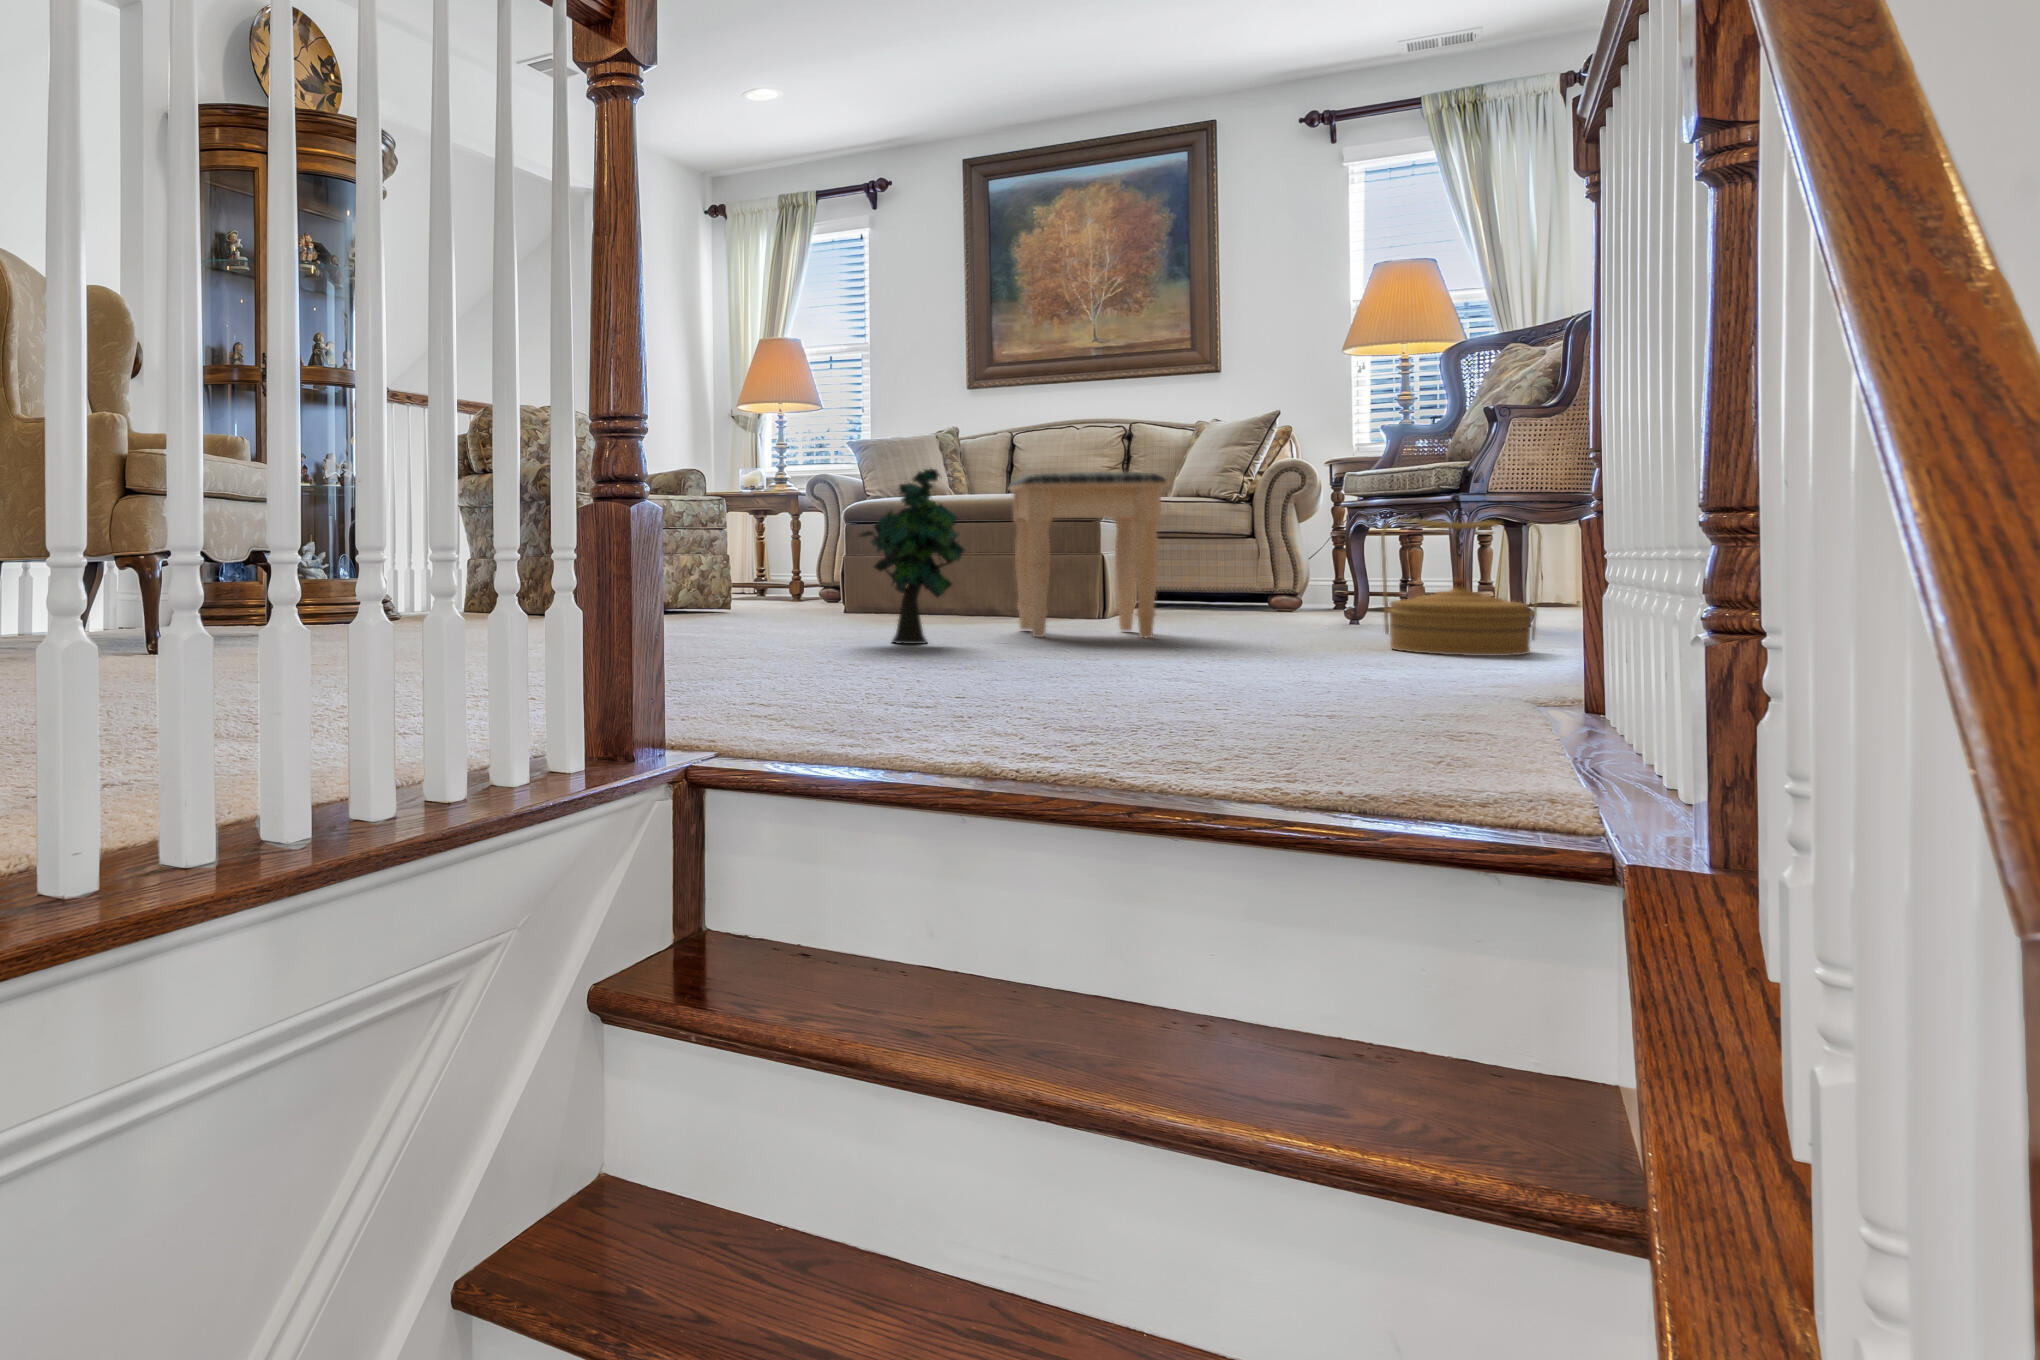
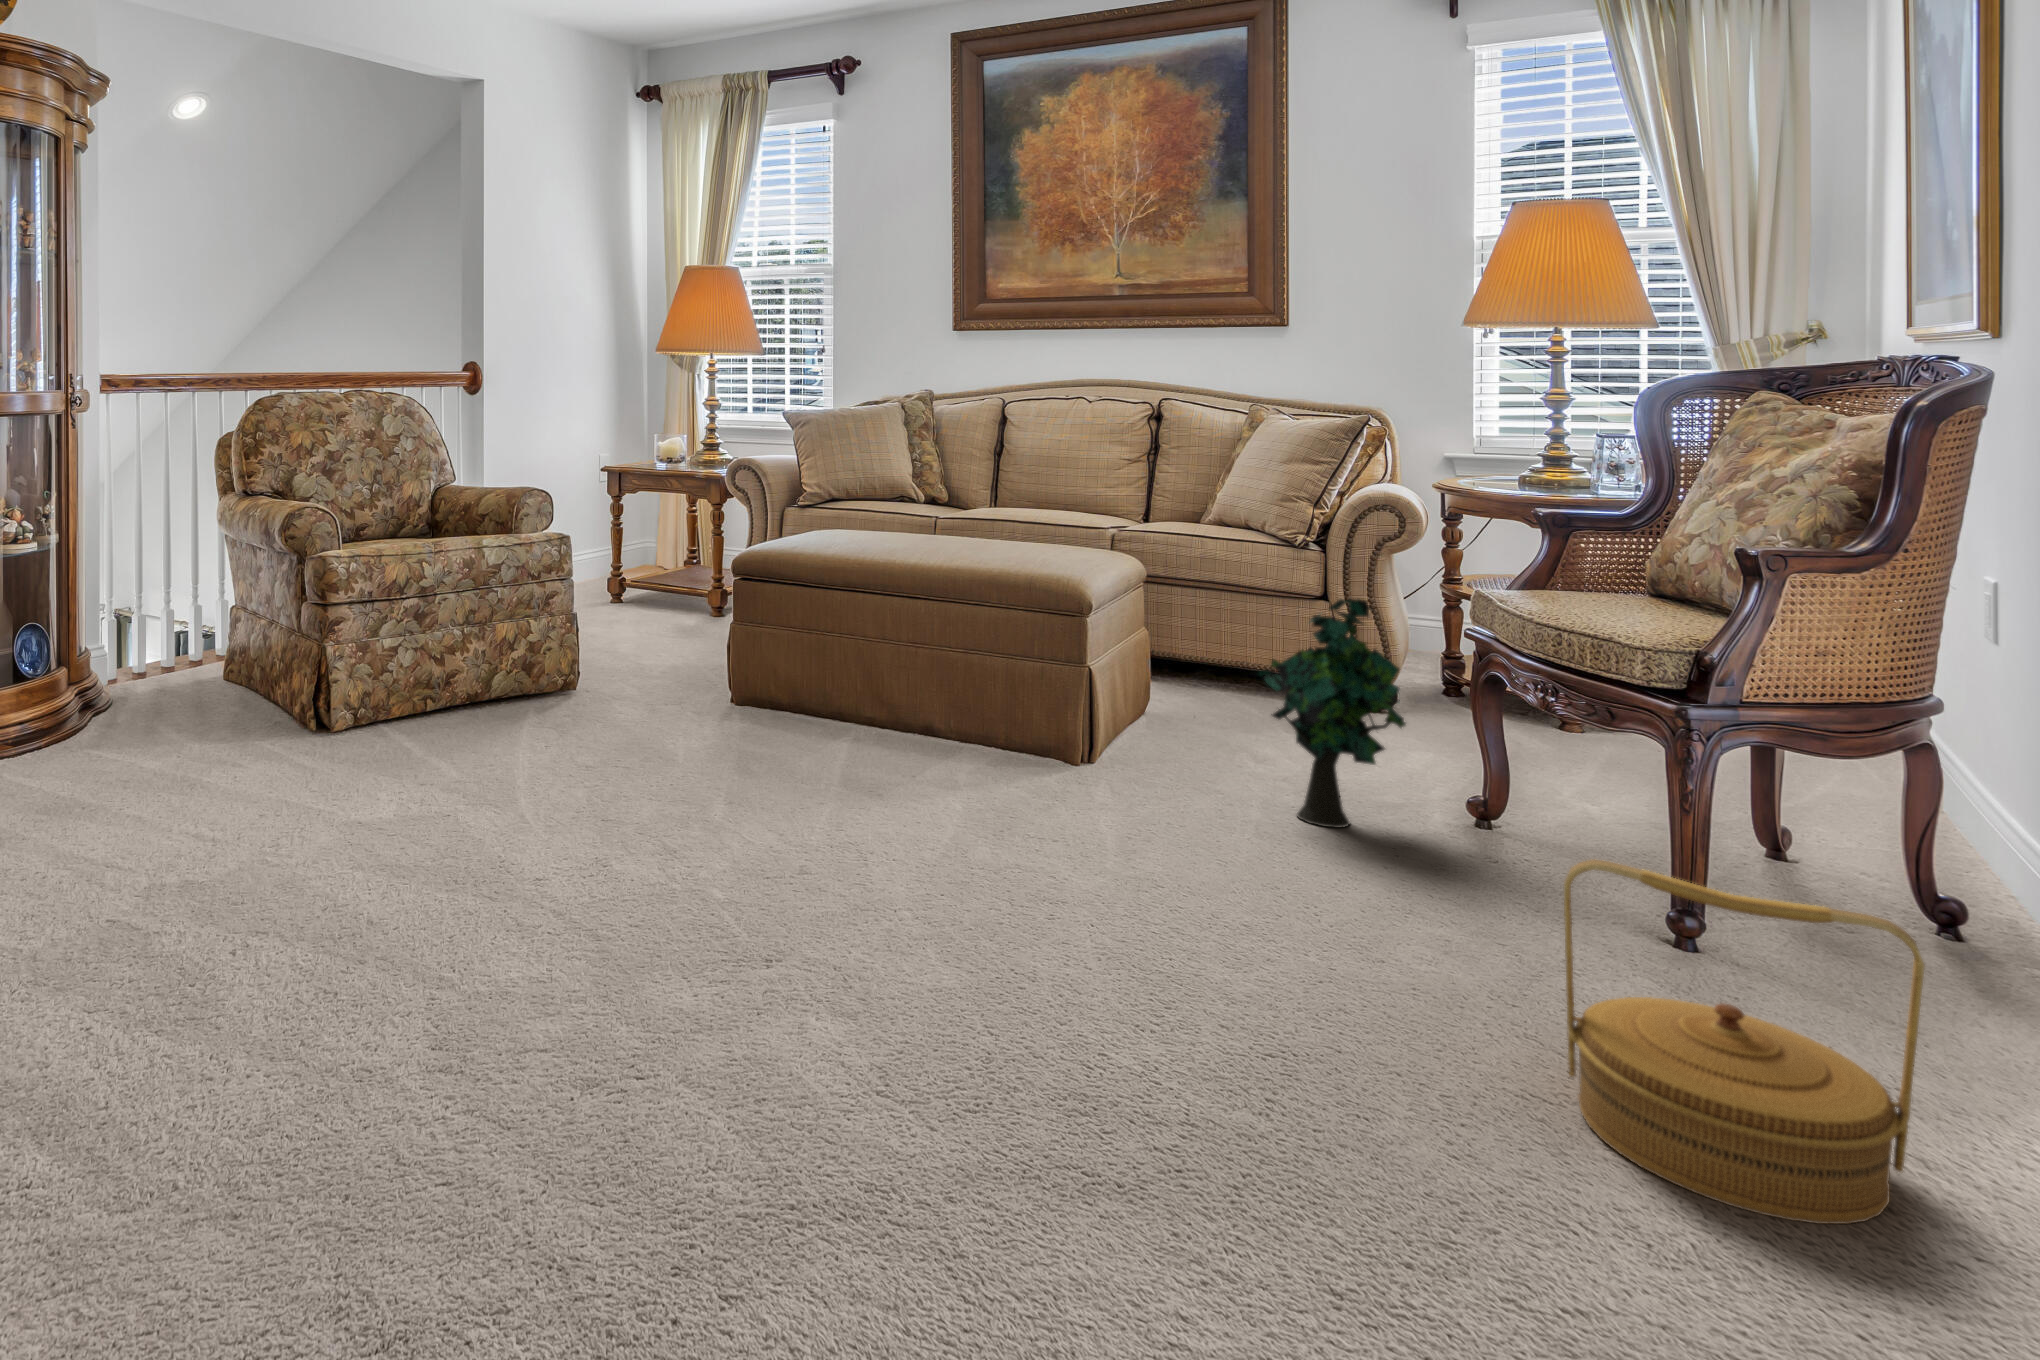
decorative plant: present [861,469,964,644] -> present [1253,599,1406,828]
footstool: present [1008,472,1167,638] -> none [915,612,1161,946]

